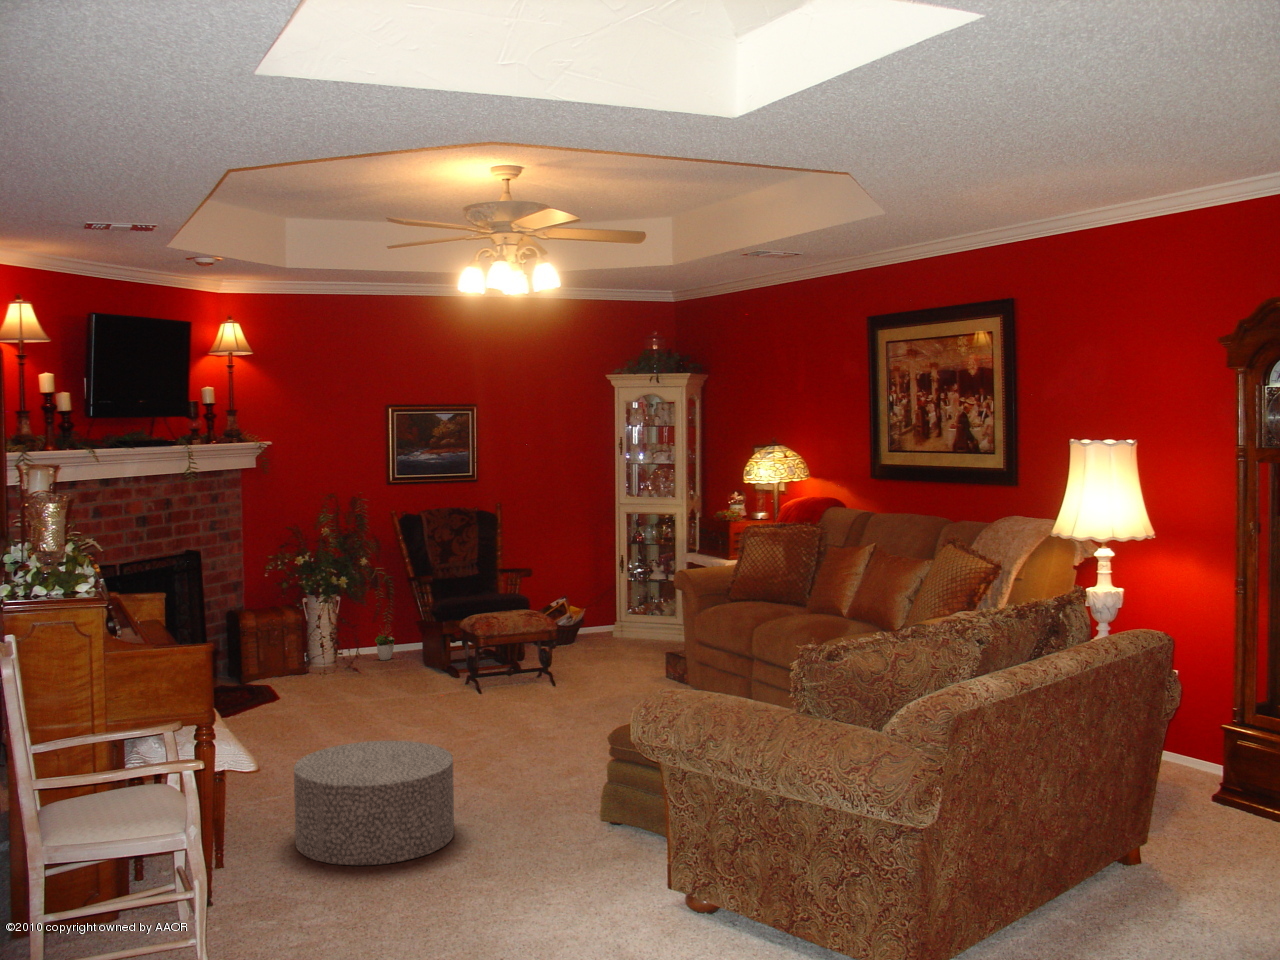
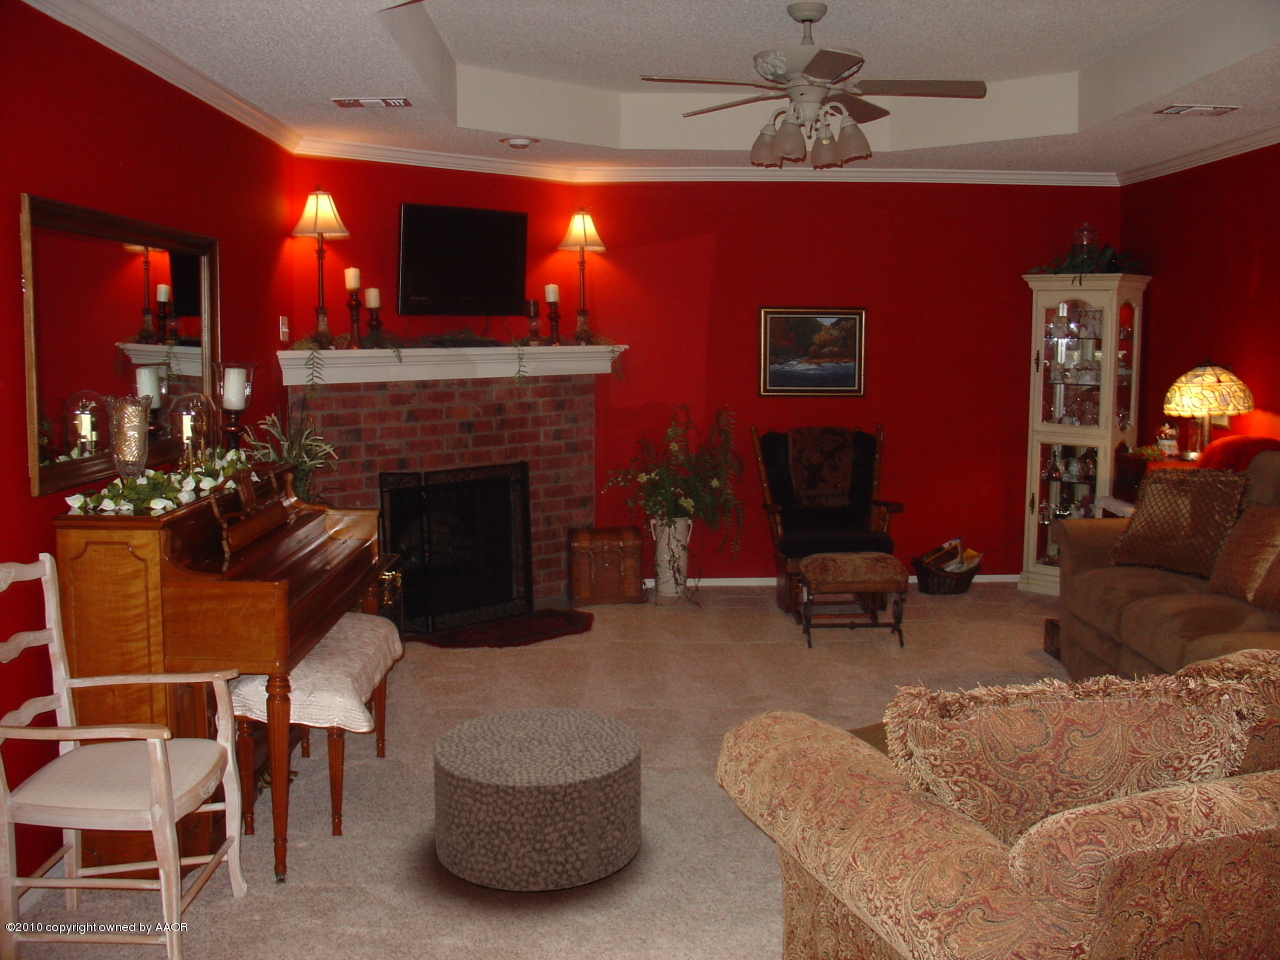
decorative plant: present [375,625,395,660] -> none [731,550,753,589]

